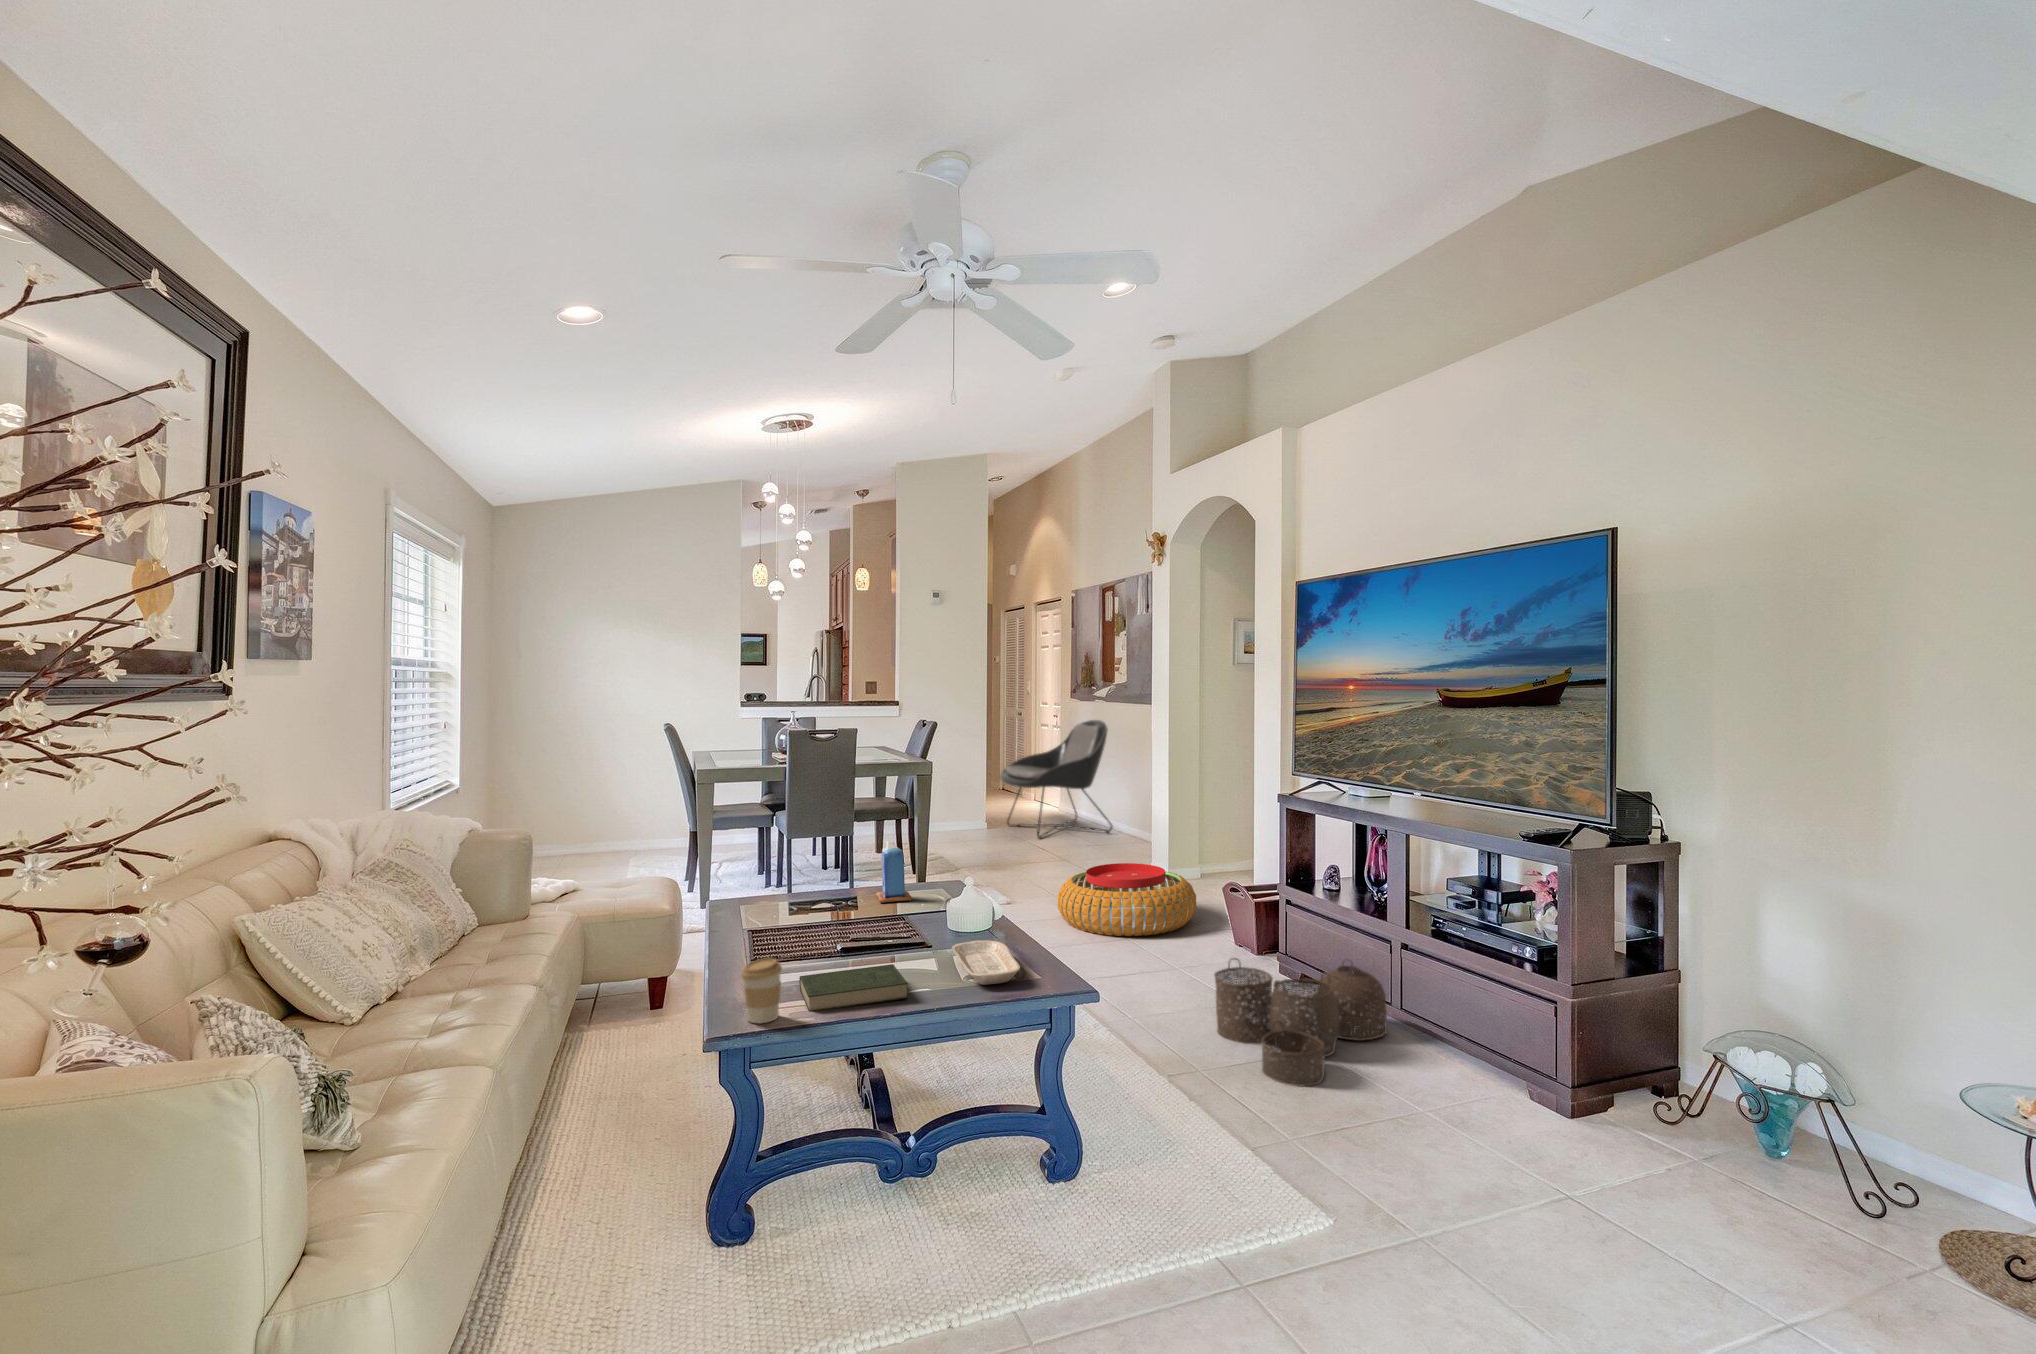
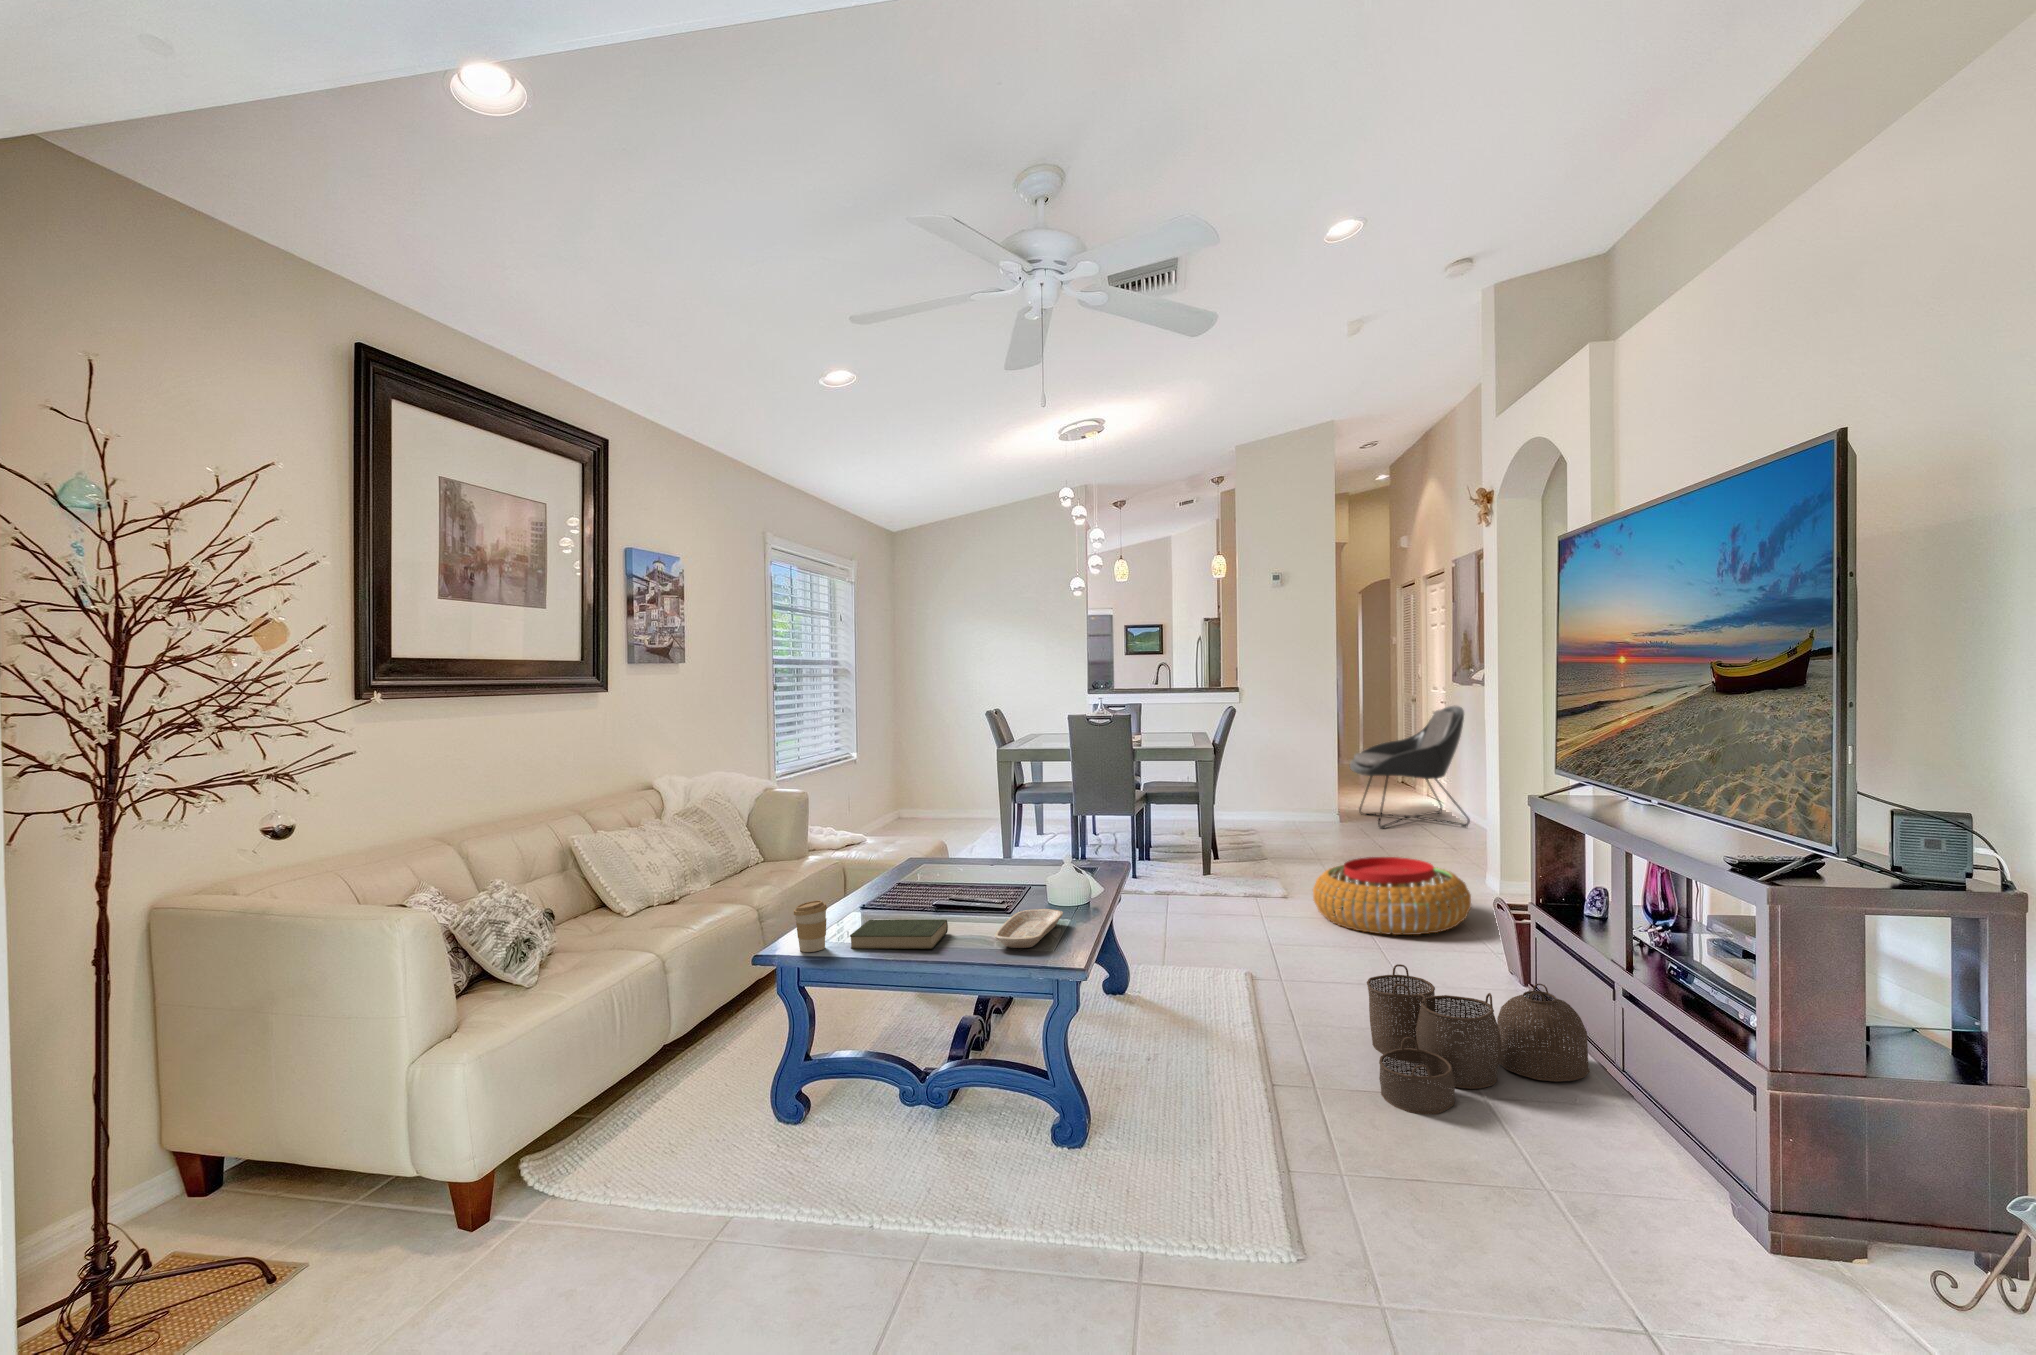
candle: present [876,842,911,903] -> none [1040,815,1073,870]

